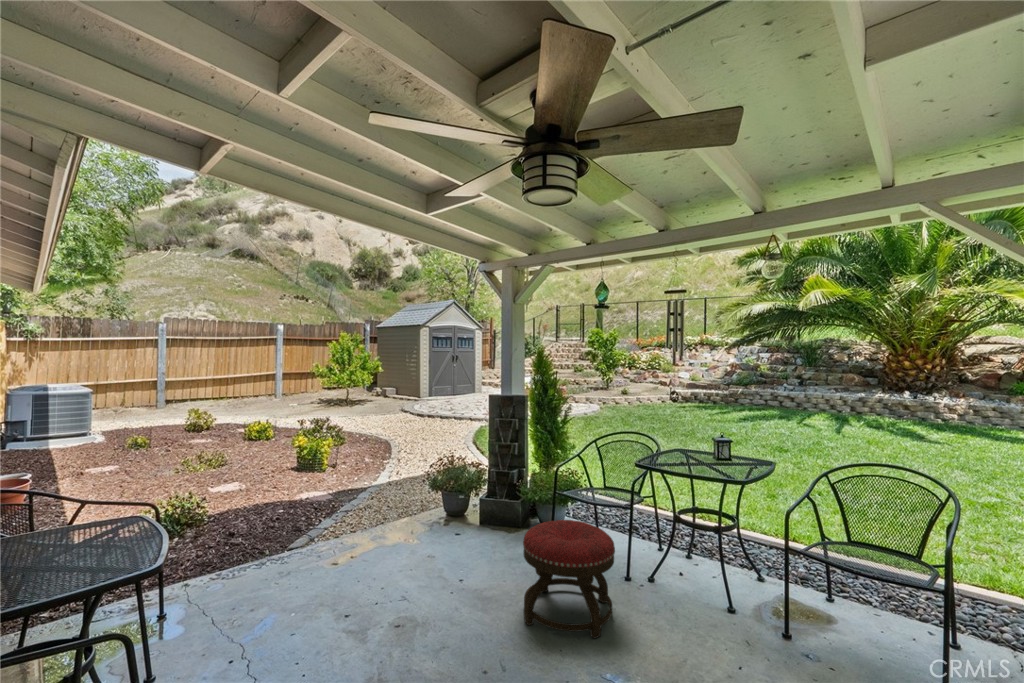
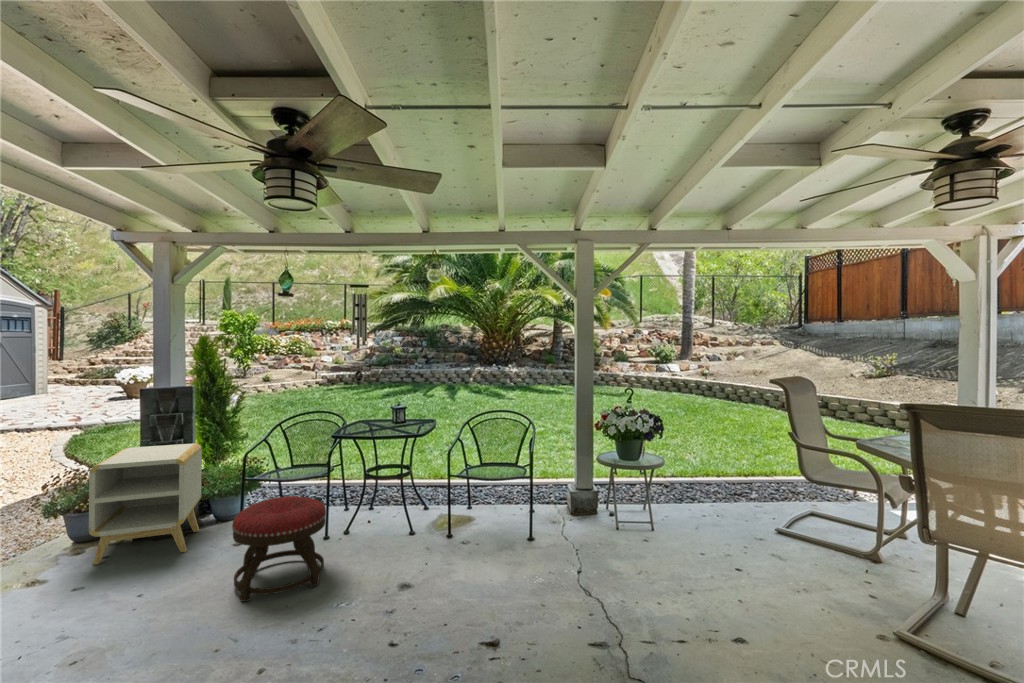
side table: none [444,443,528,548] -> present [89,443,202,565]

